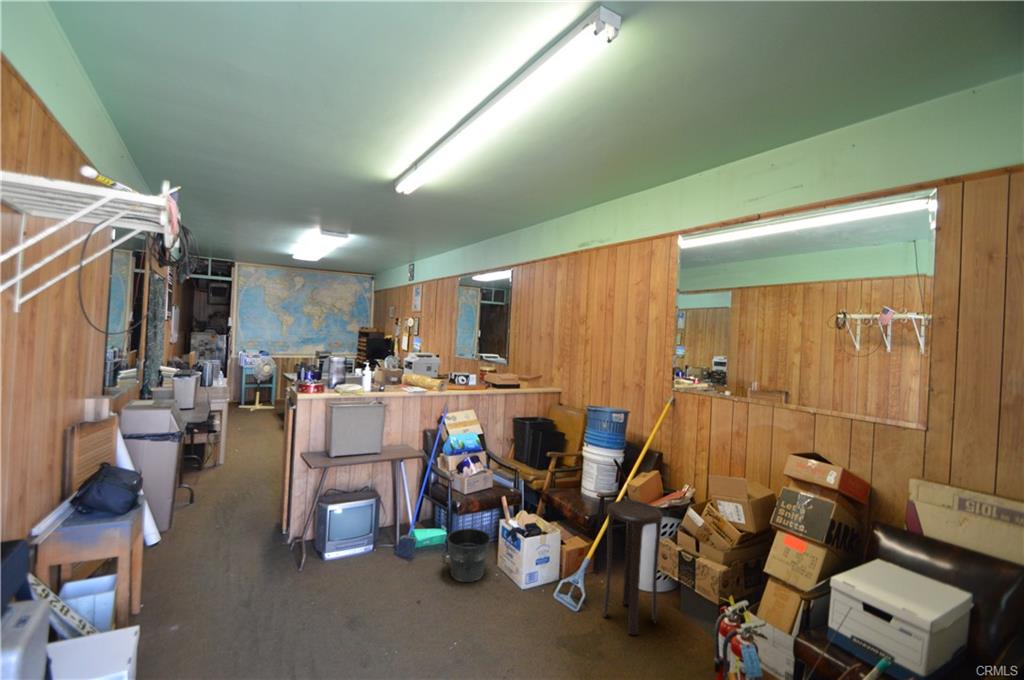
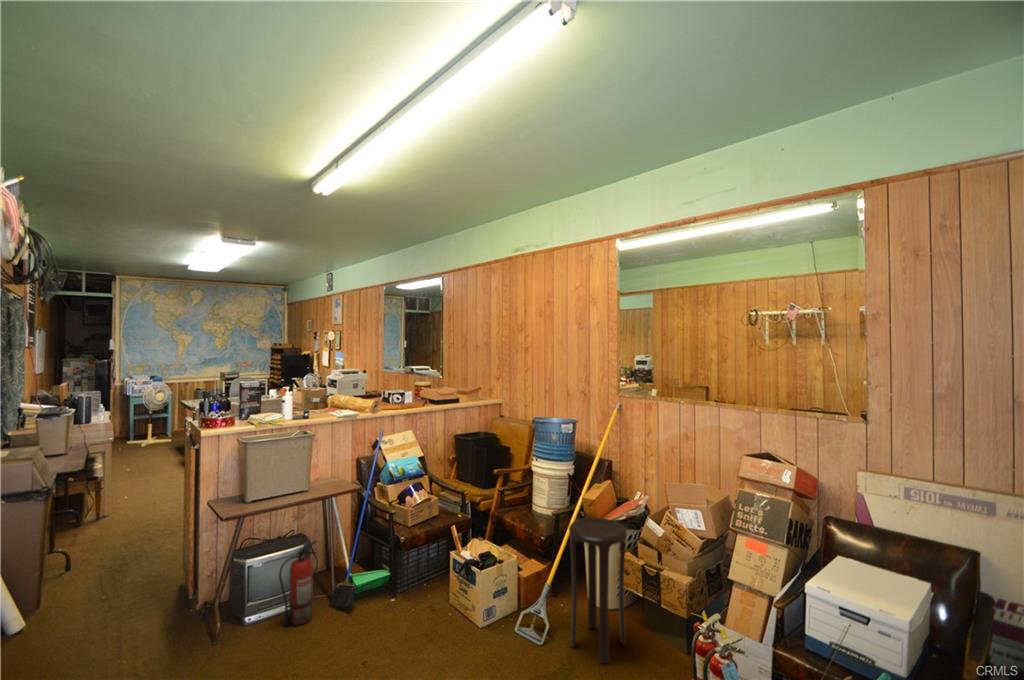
fire extinguisher: none [354,495,387,565] -> present [279,540,317,626]
bucket: present [442,528,491,582] -> none [388,565,442,629]

